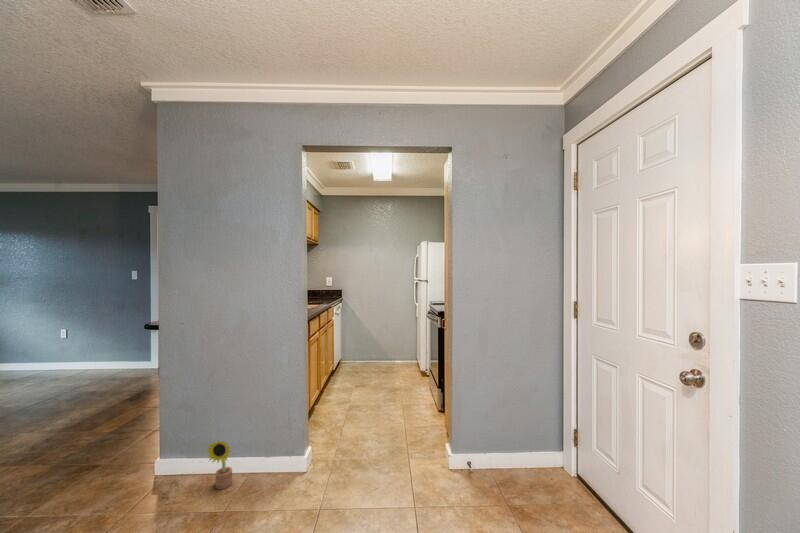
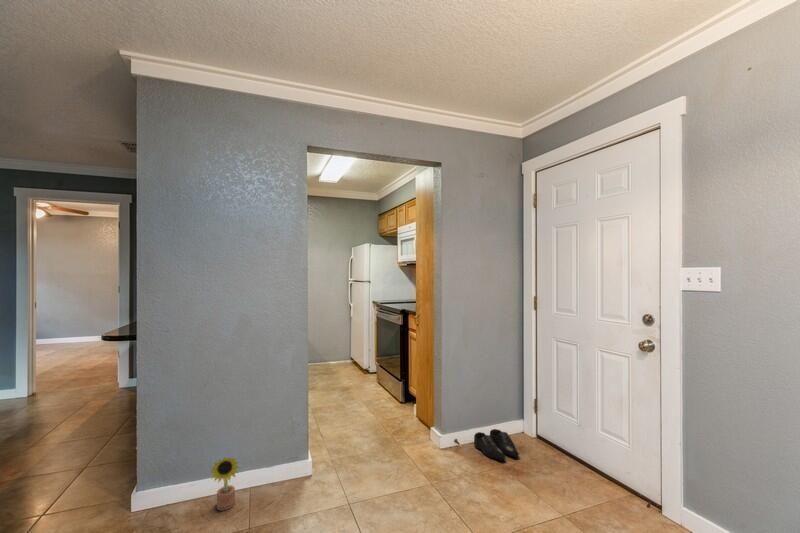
shoe: none [491,459,538,498] -> present [474,429,519,460]

